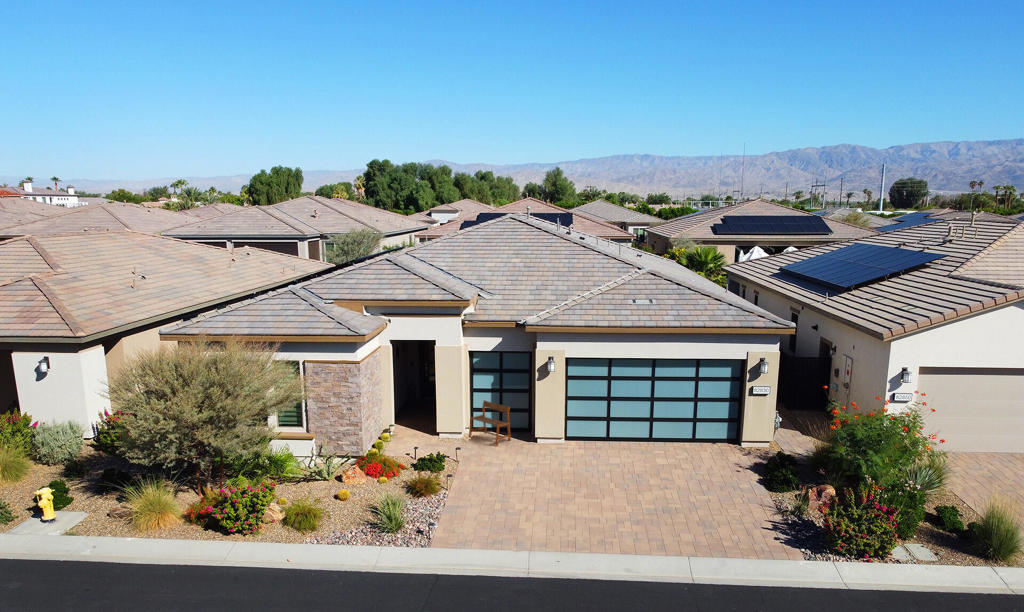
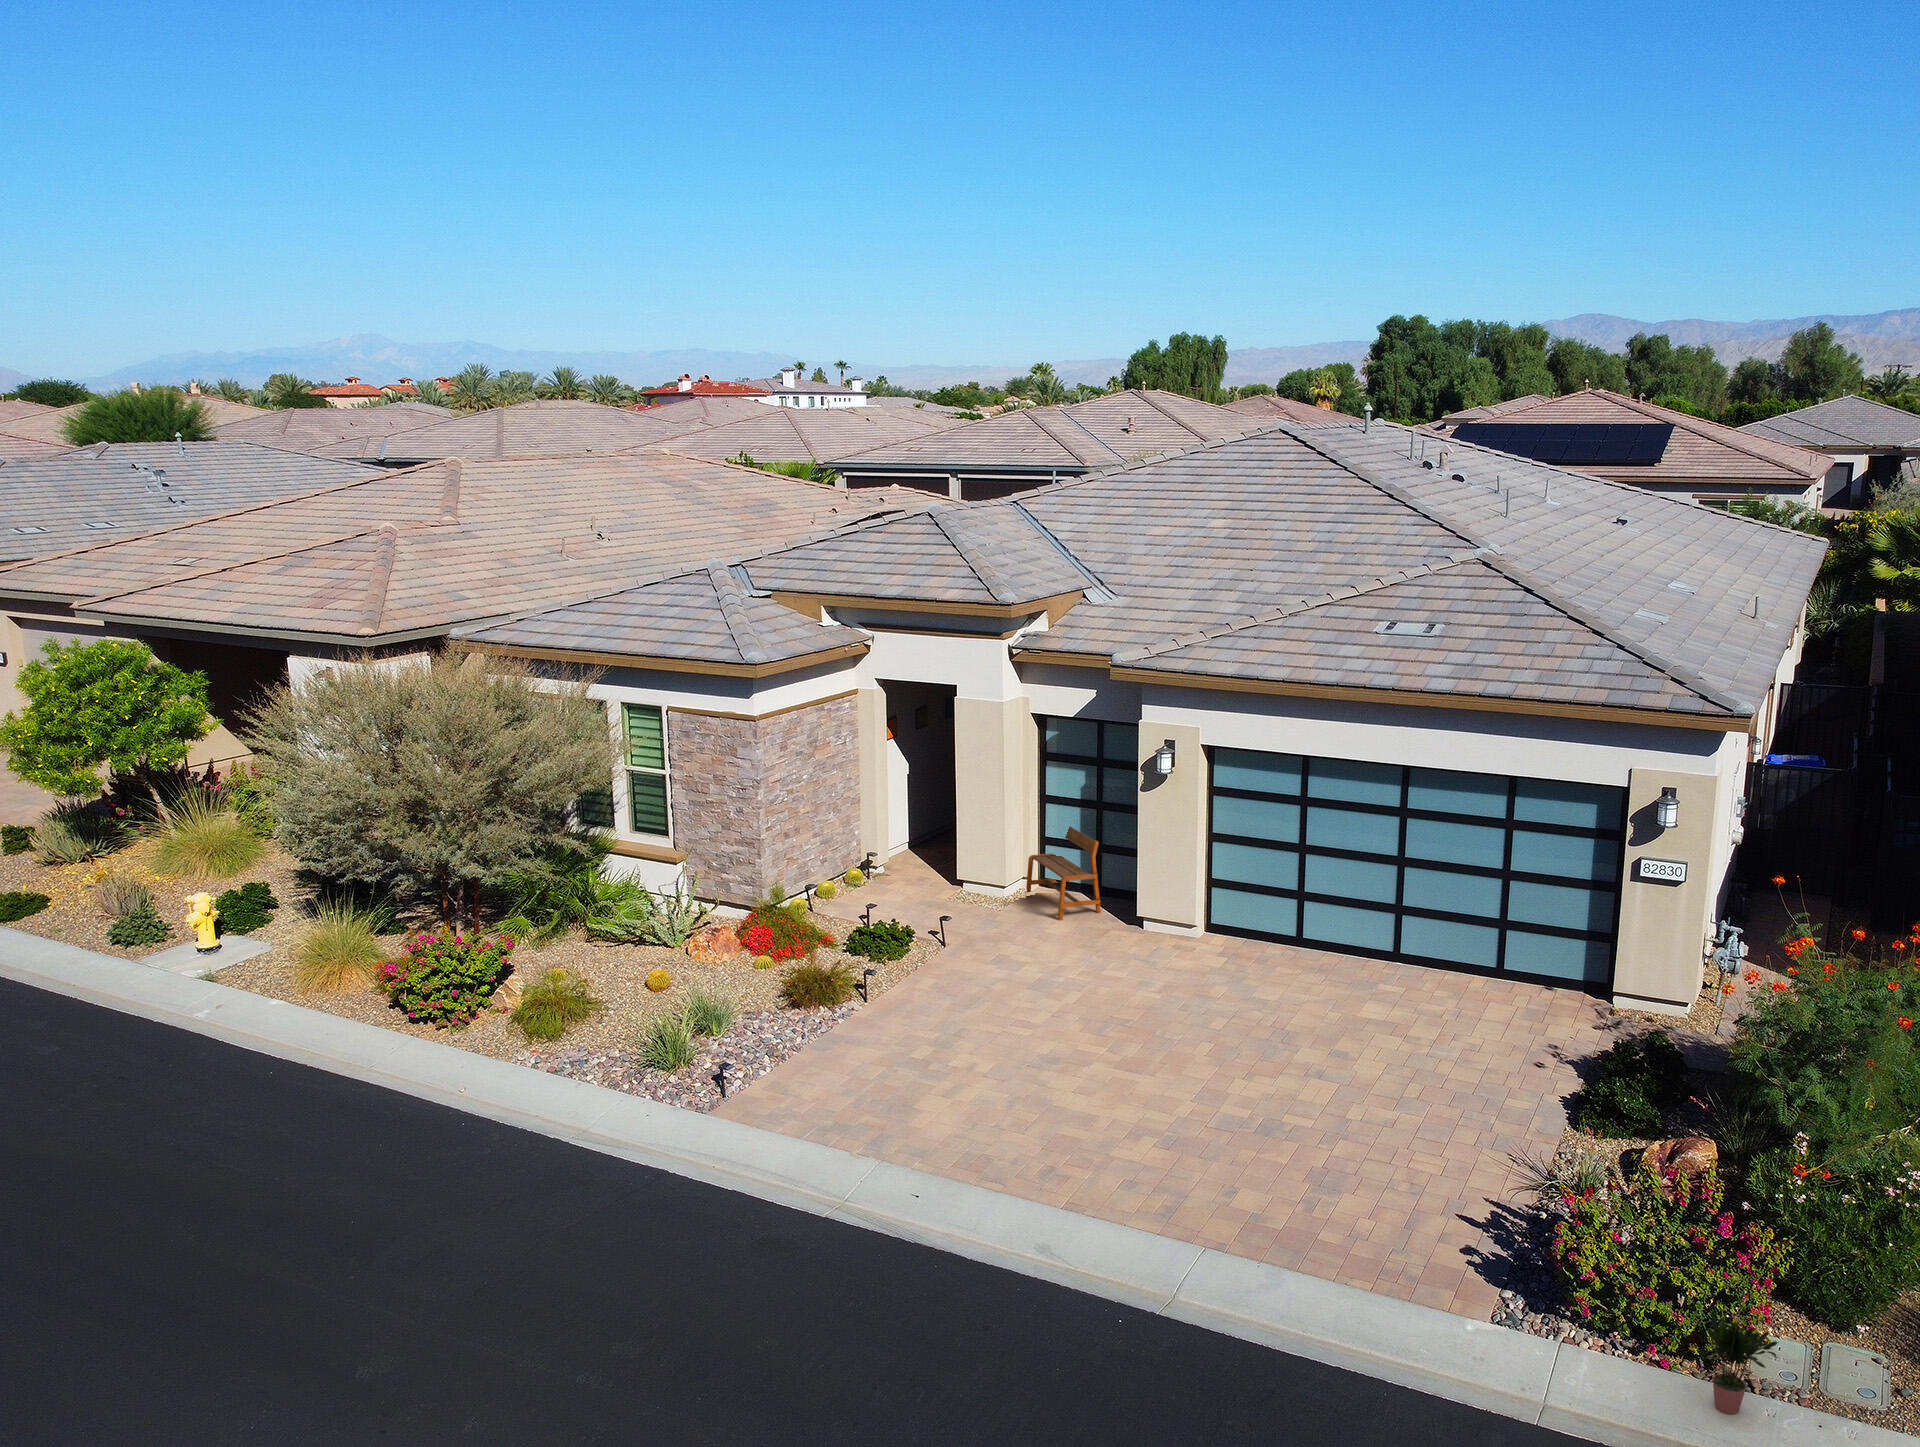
potted plant: none [880,532,910,570] -> present [1706,1313,1778,1414]

